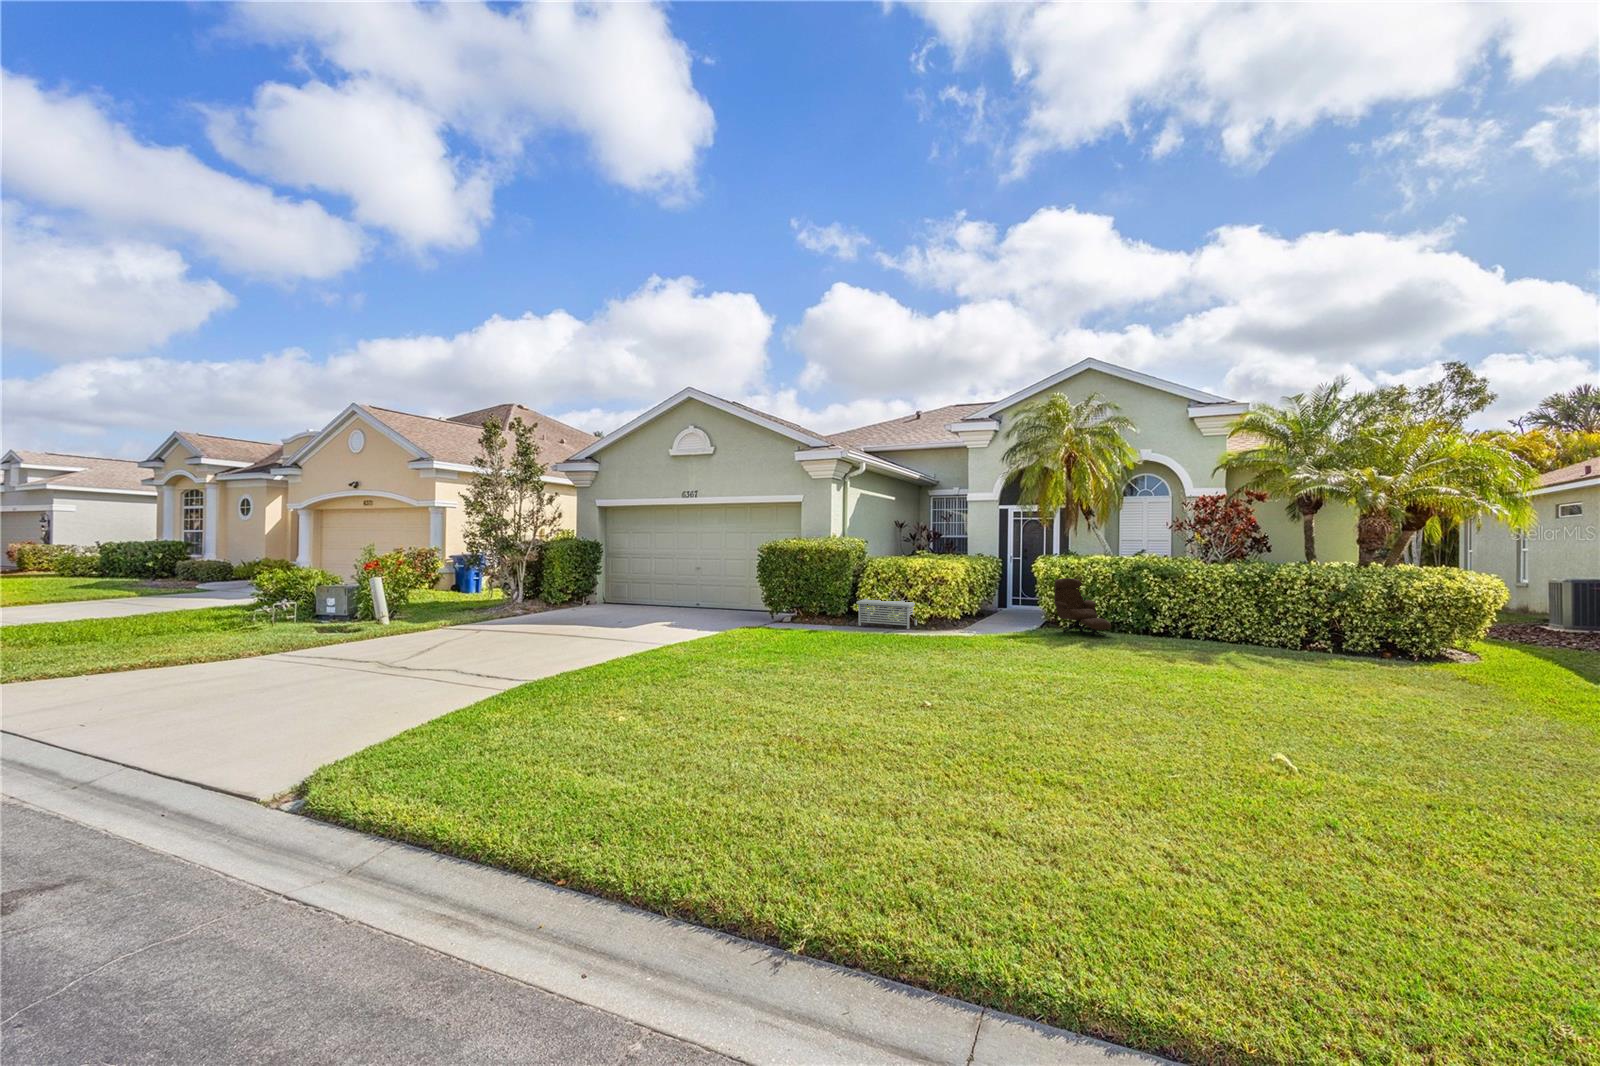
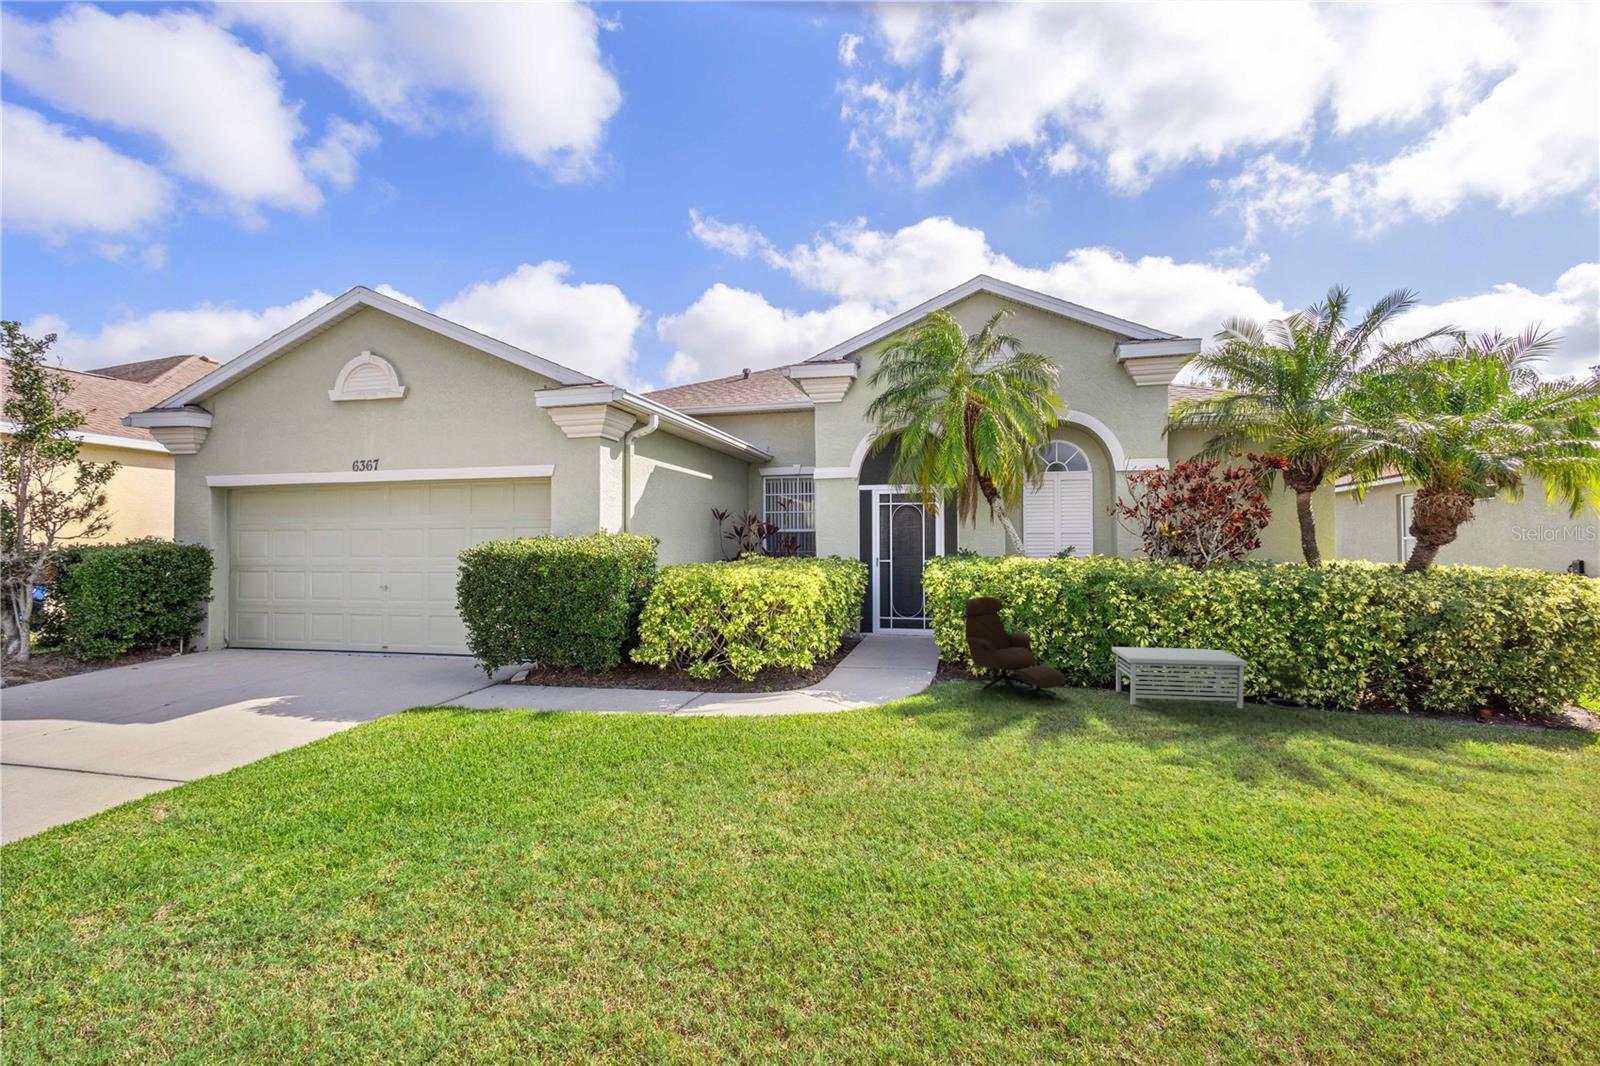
storage bench: present [856,599,917,629] -> present [1112,647,1247,708]
potted tree: none [1235,609,1261,646] -> present [1267,652,1307,710]

